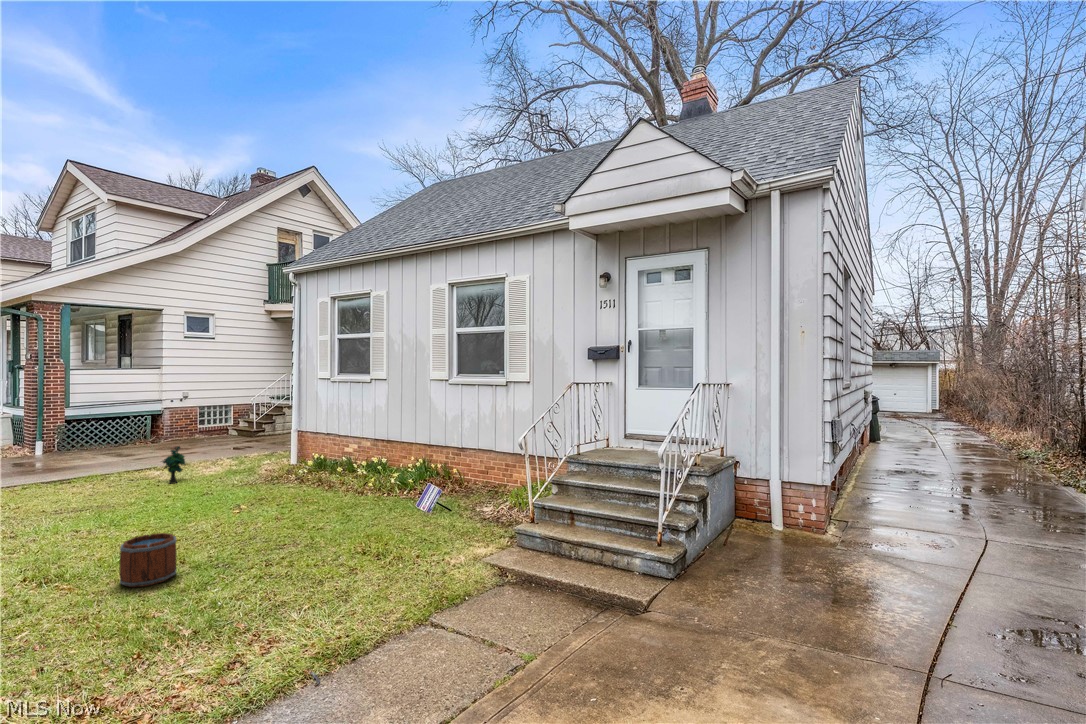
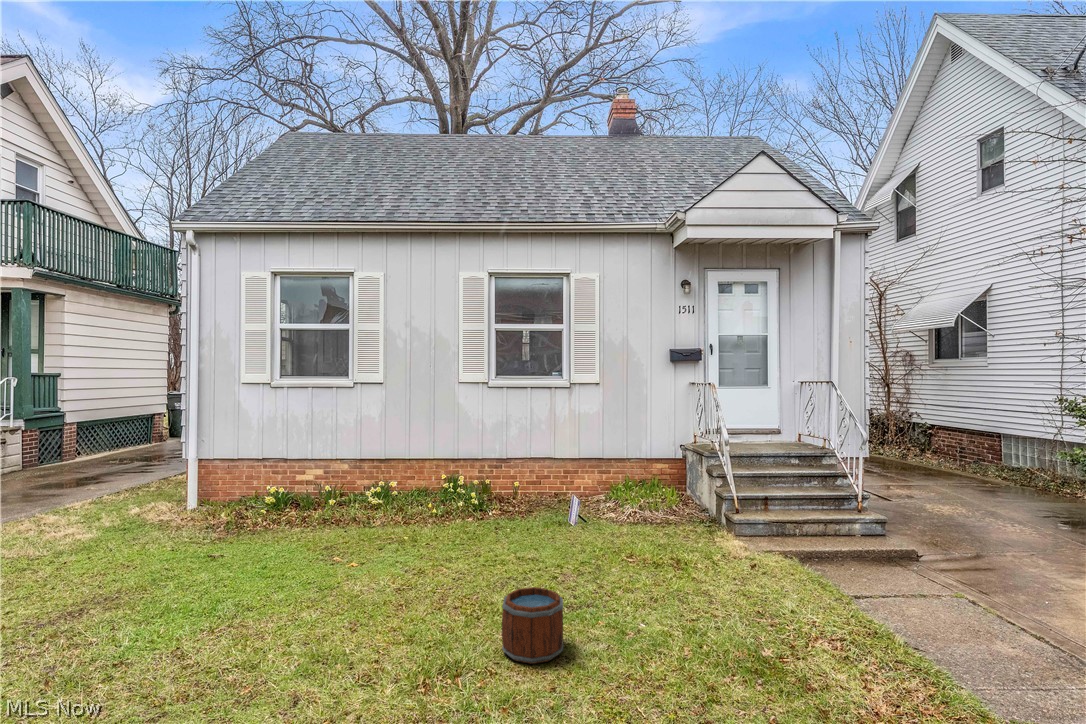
decorative plant: present [162,446,185,484] -> none [51,499,97,565]

